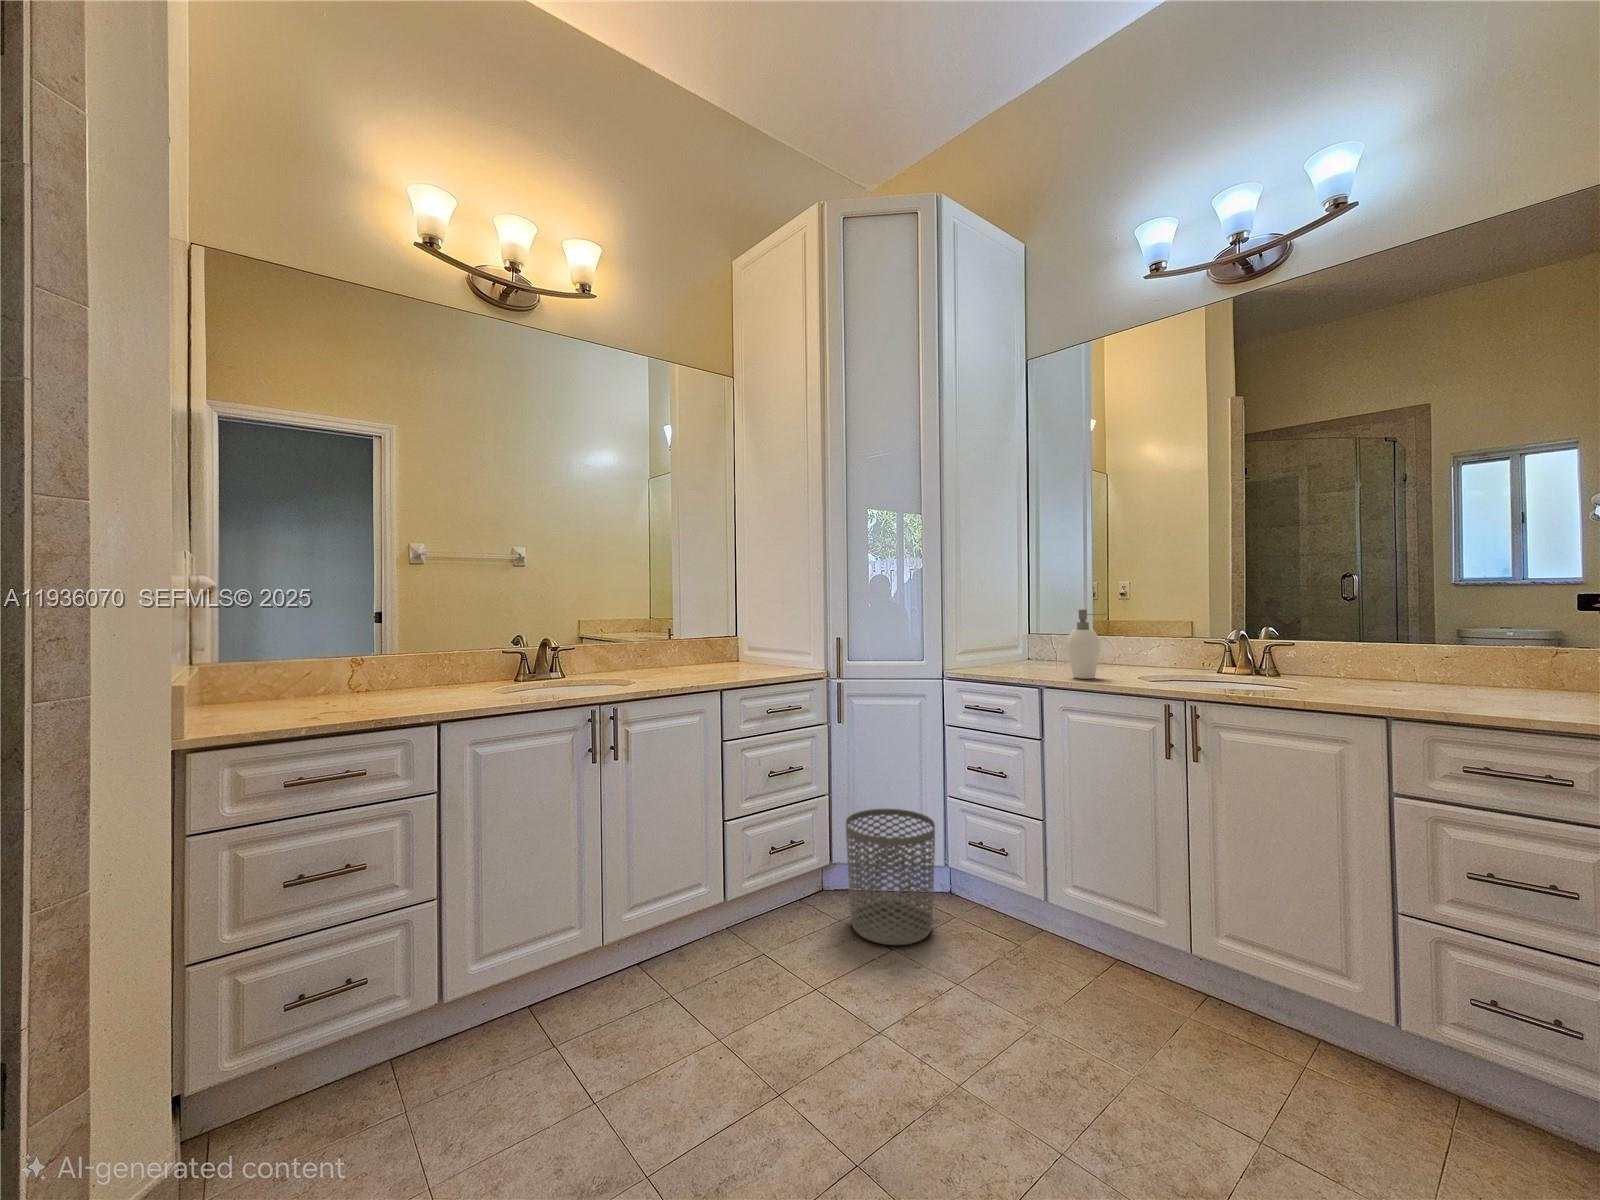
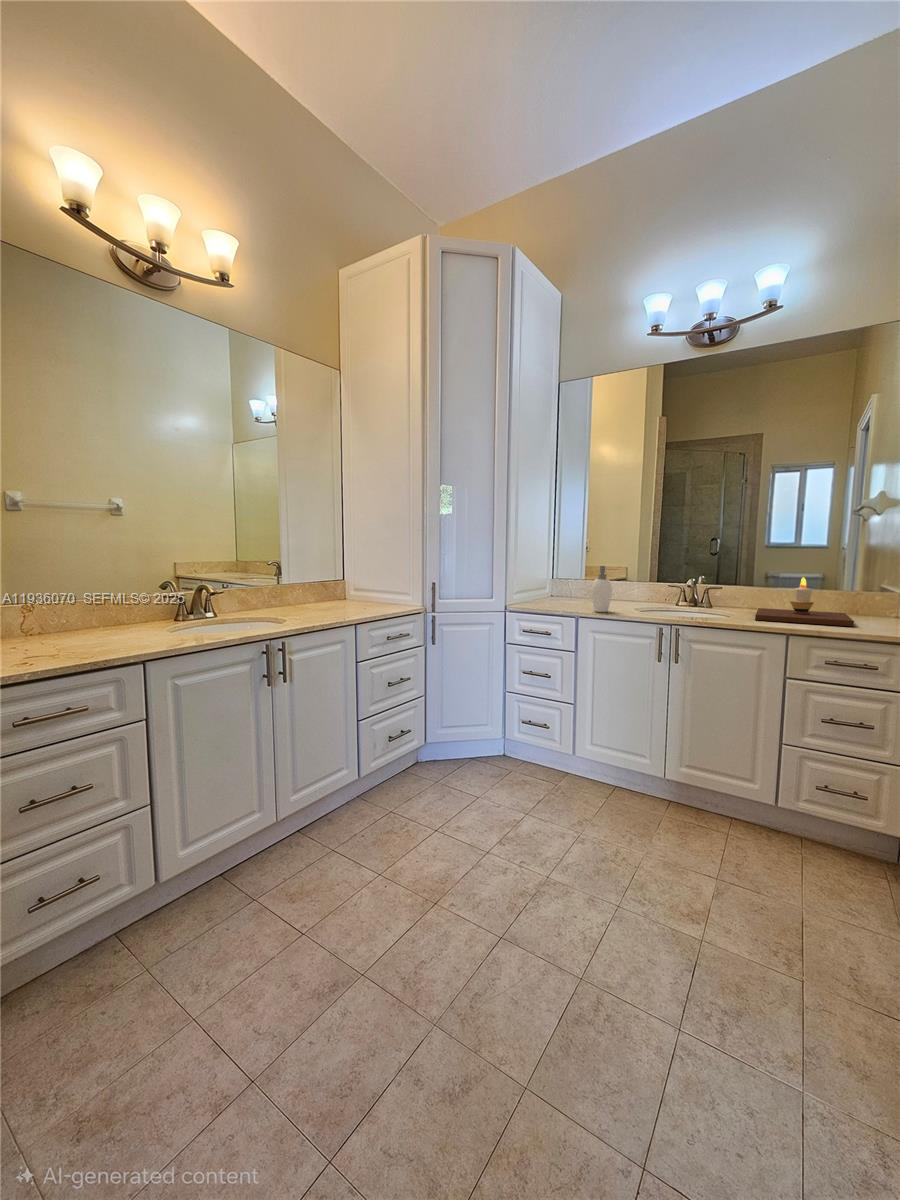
candle: none [1339,622,1530,705] -> present [755,577,854,626]
waste bin: present [846,809,935,945] -> none [441,704,503,795]

